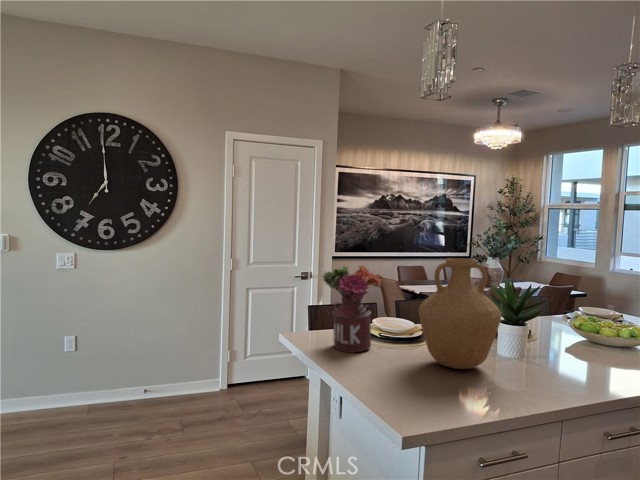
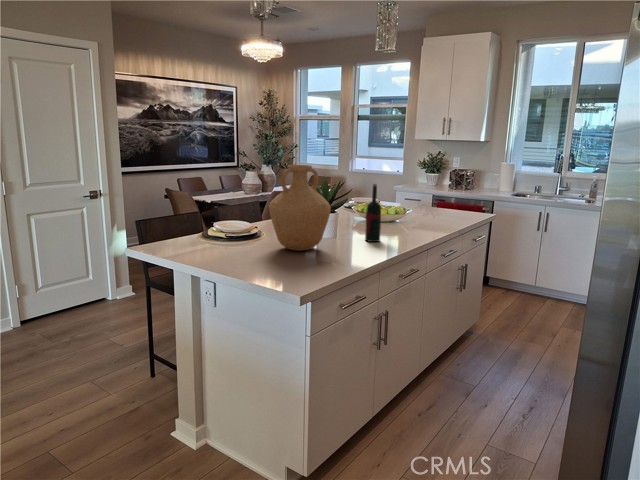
flower arrangement: present [323,265,381,352] -> none [177,175,233,253]
wine bottle: none [561,291,590,375] -> present [365,184,381,242]

